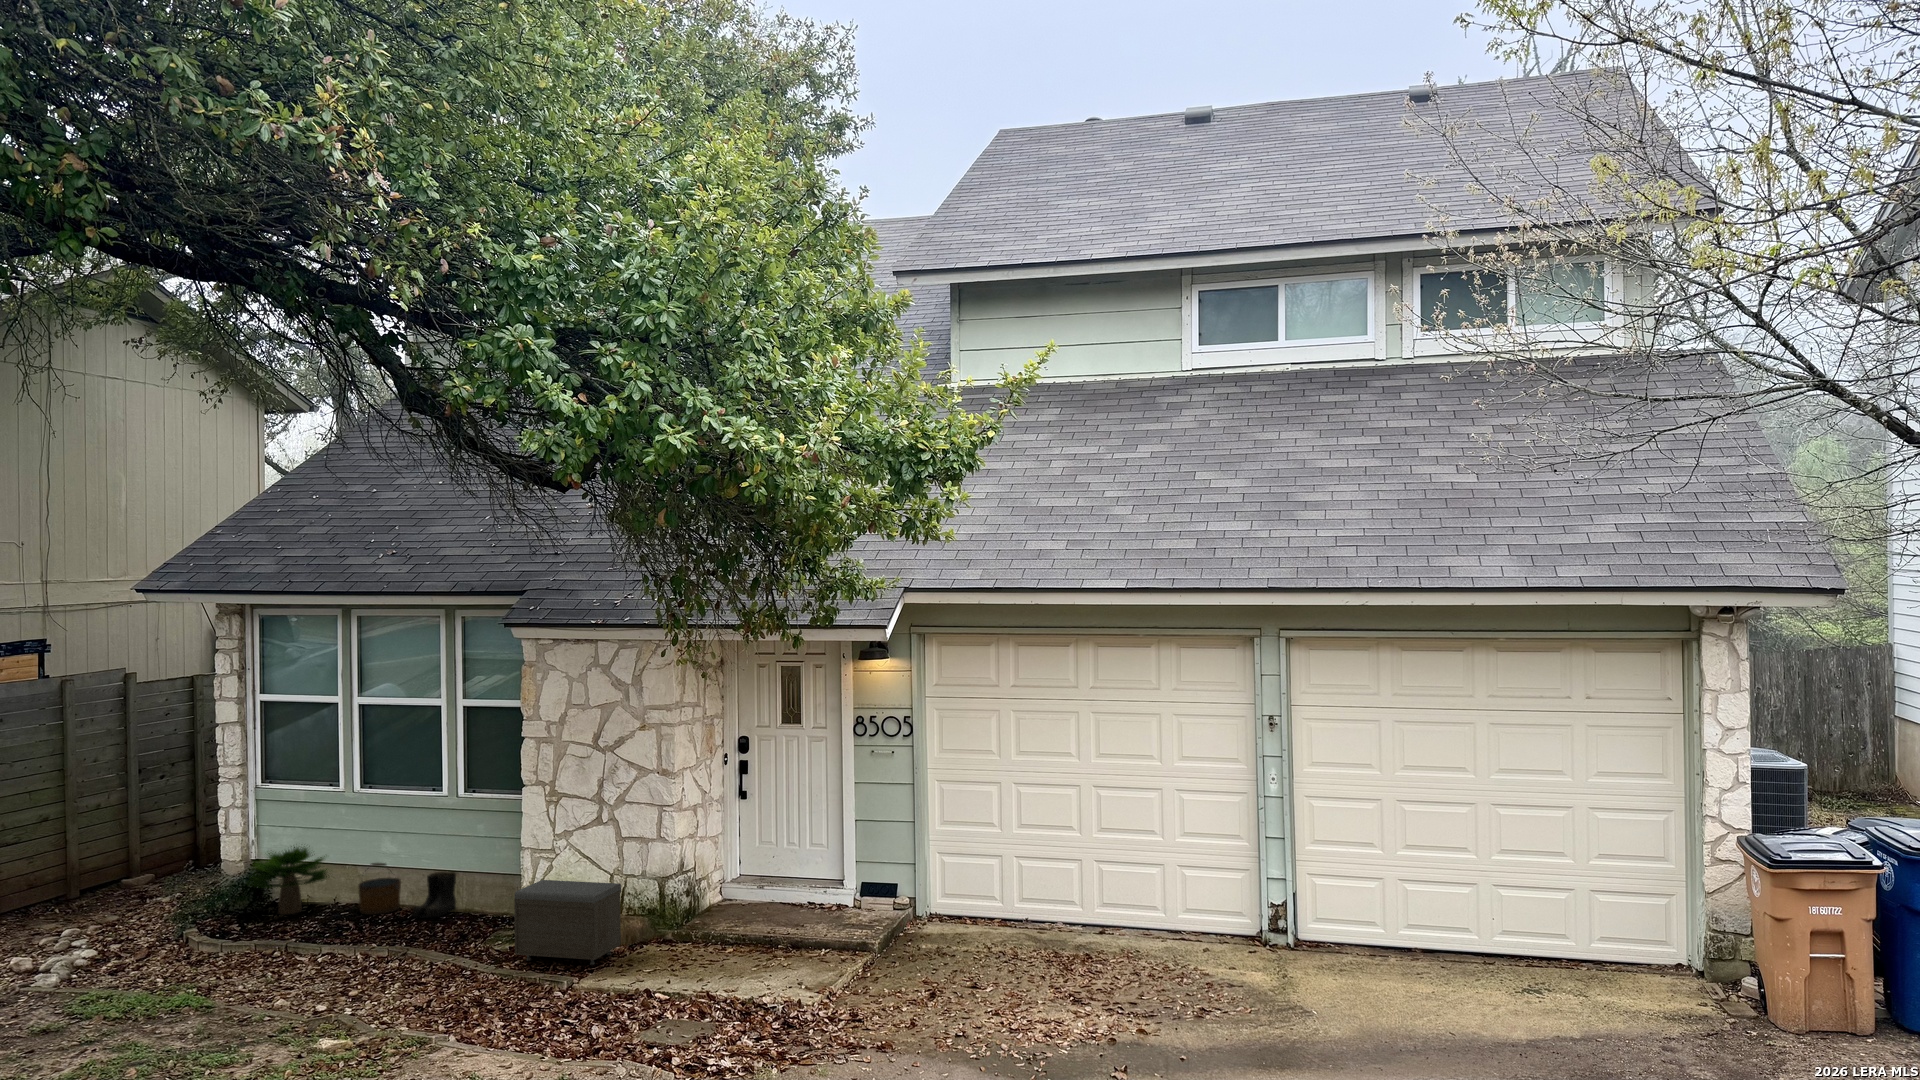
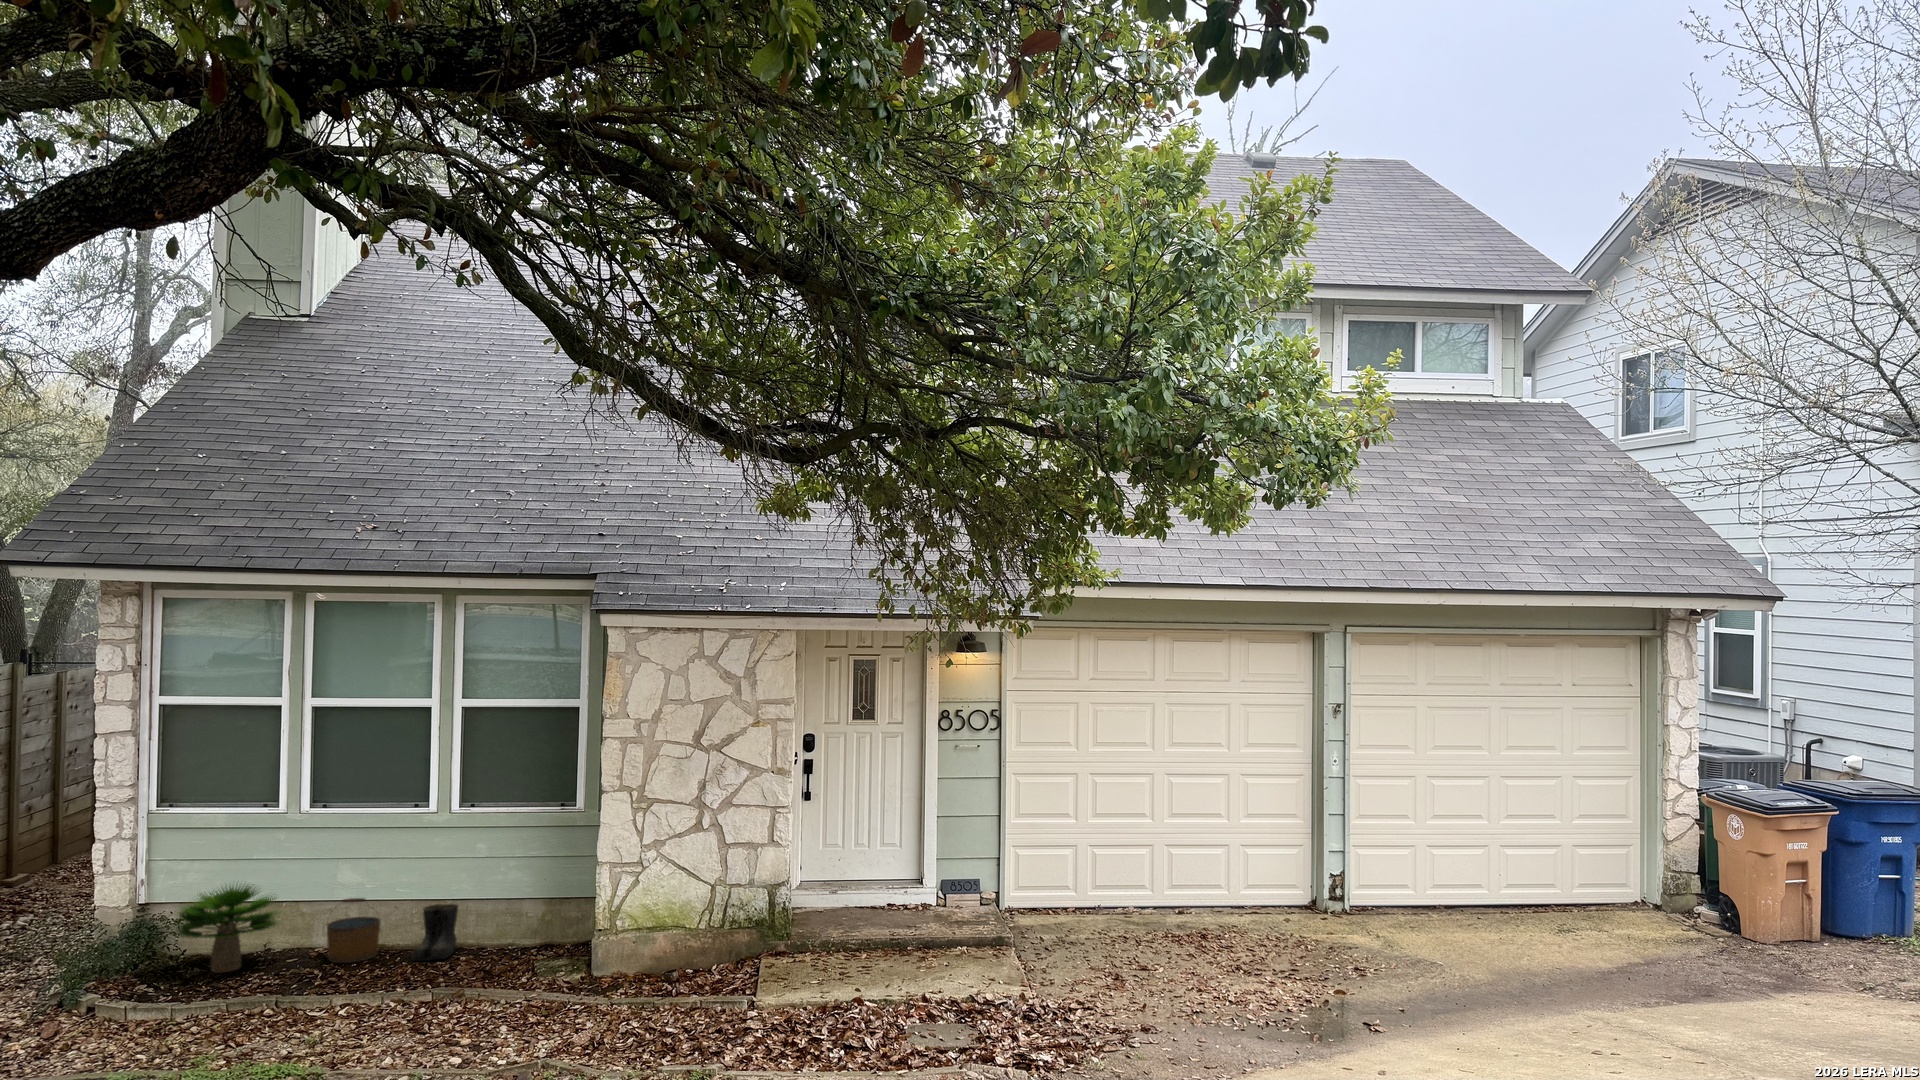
storage bench: present [514,880,621,965] -> none [625,896,735,993]

